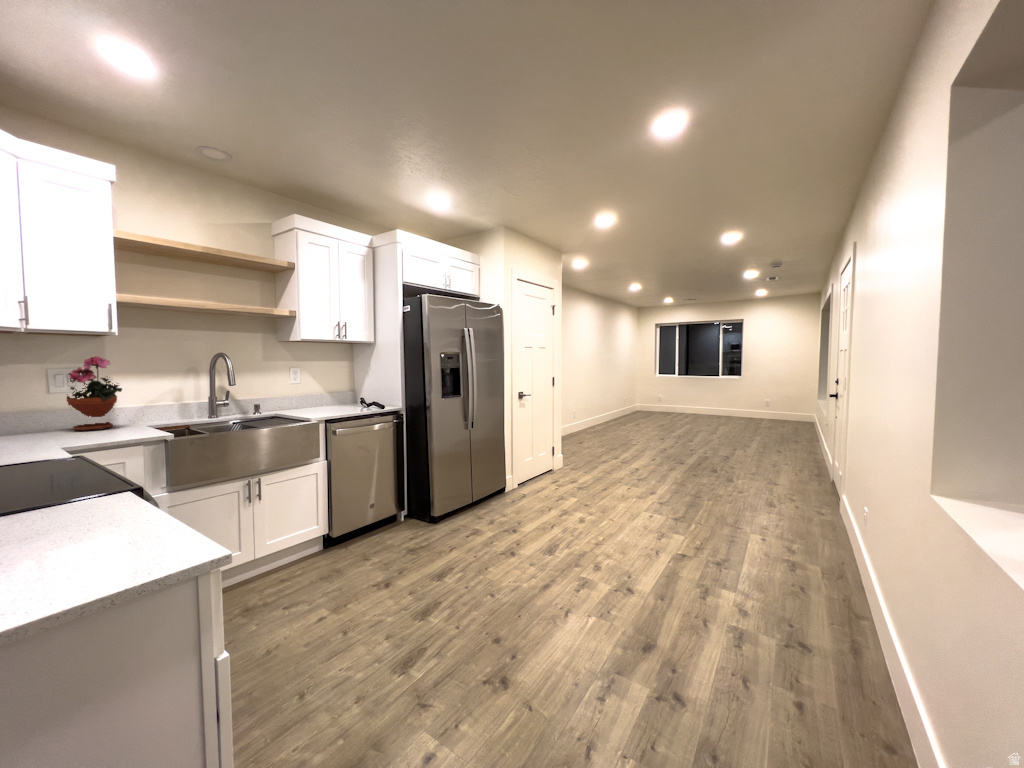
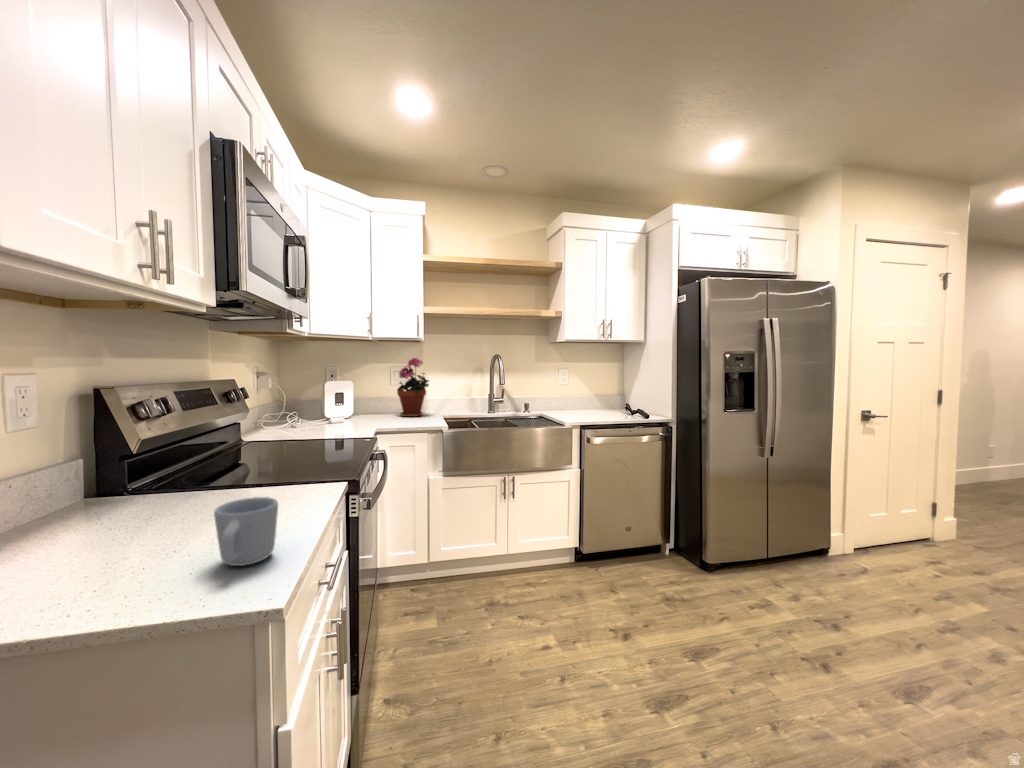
mug: none [46,504,129,579] -> present [214,497,278,566]

